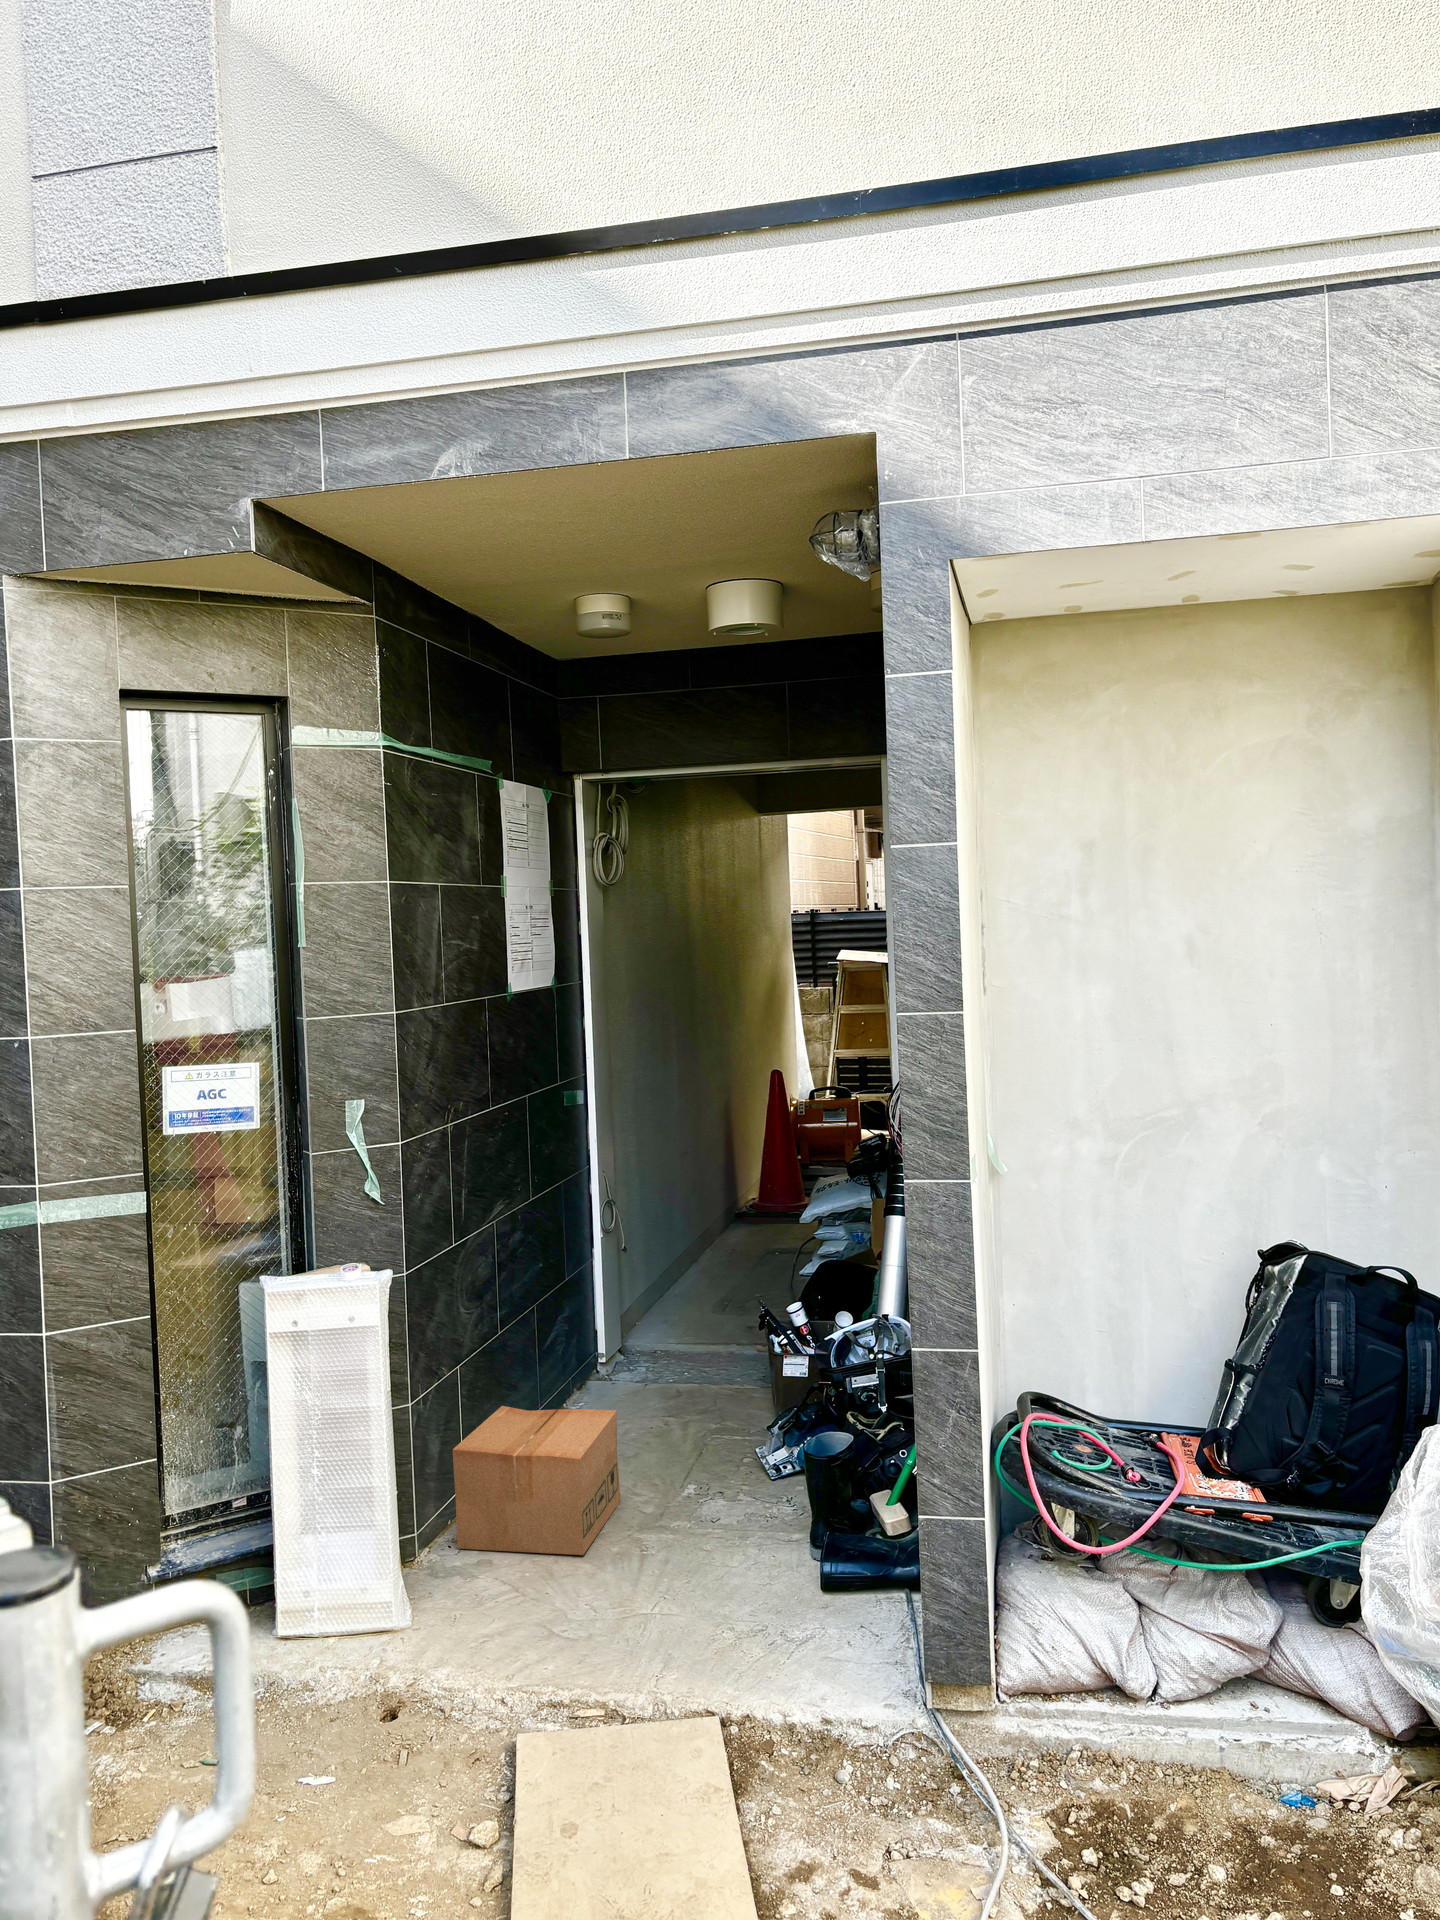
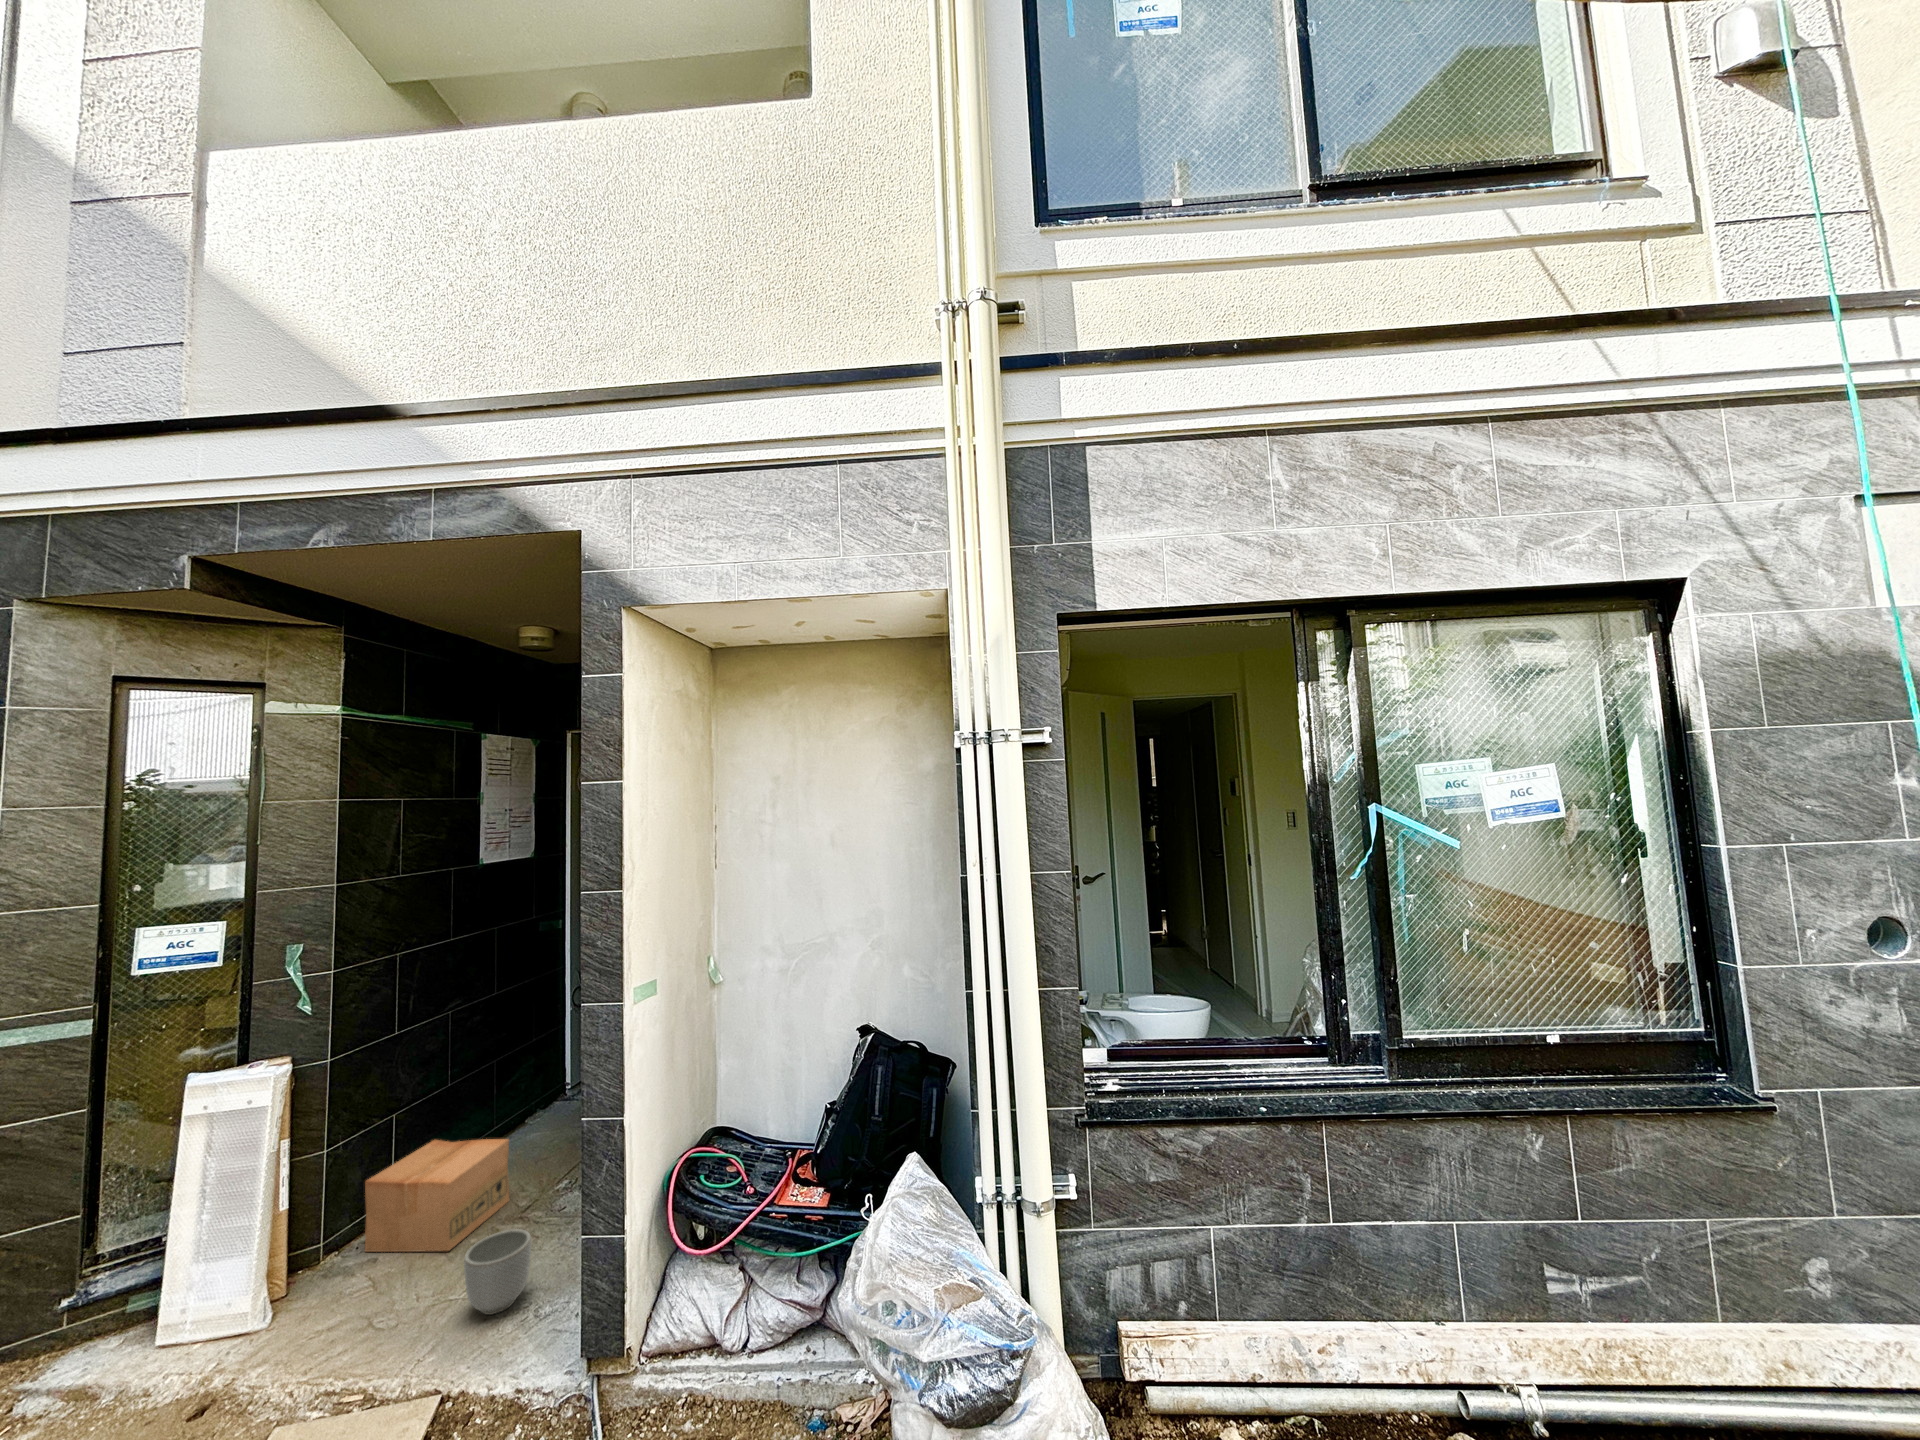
planter: none [668,1523,753,1633] -> present [464,1229,531,1315]

